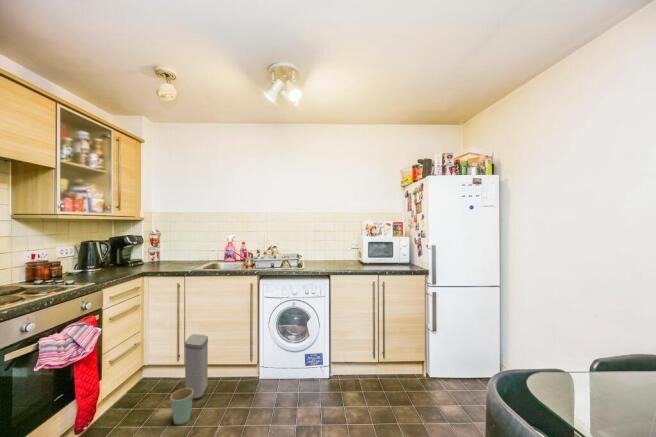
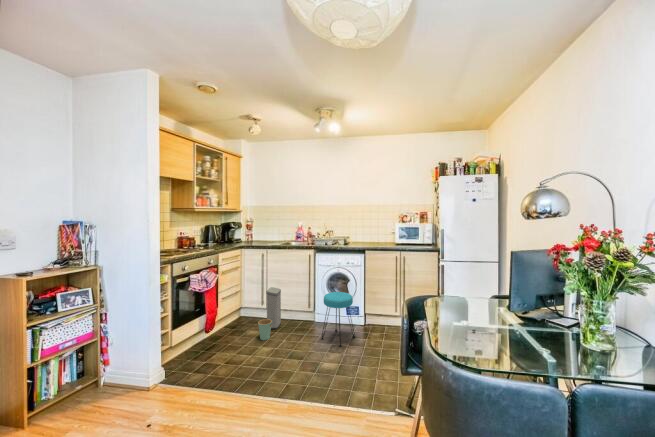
stool: none [271,336,319,419] -> present [322,292,355,347]

